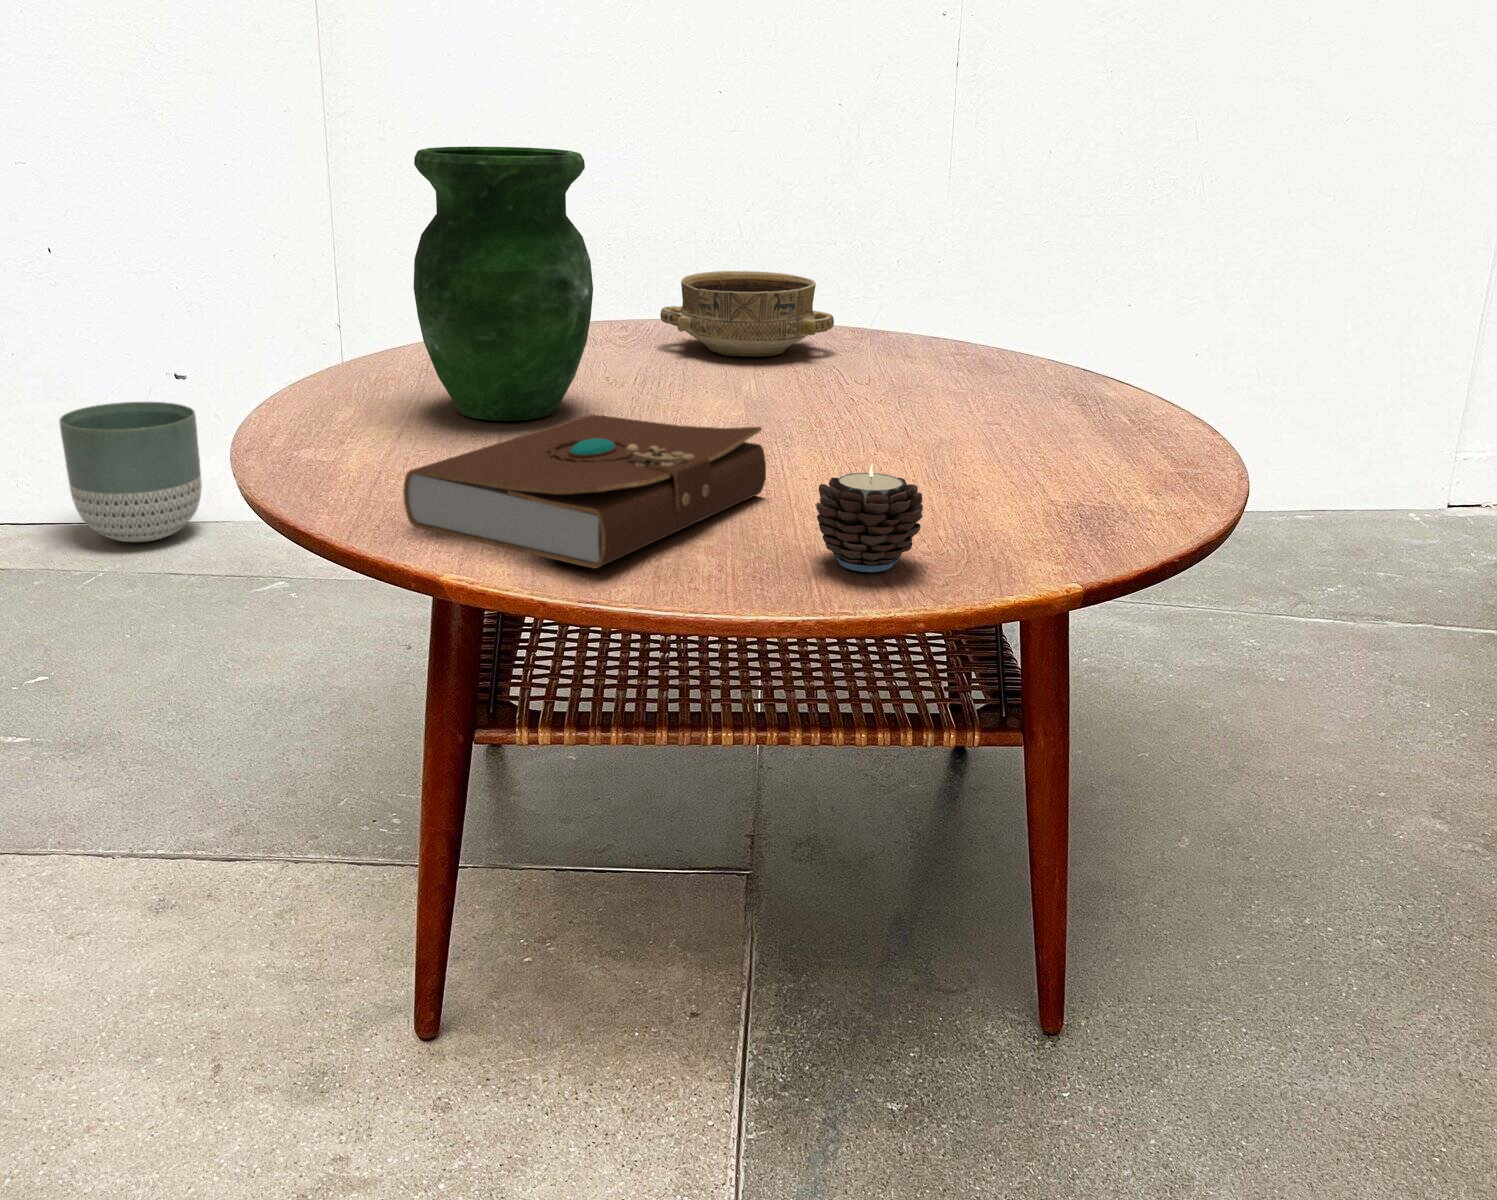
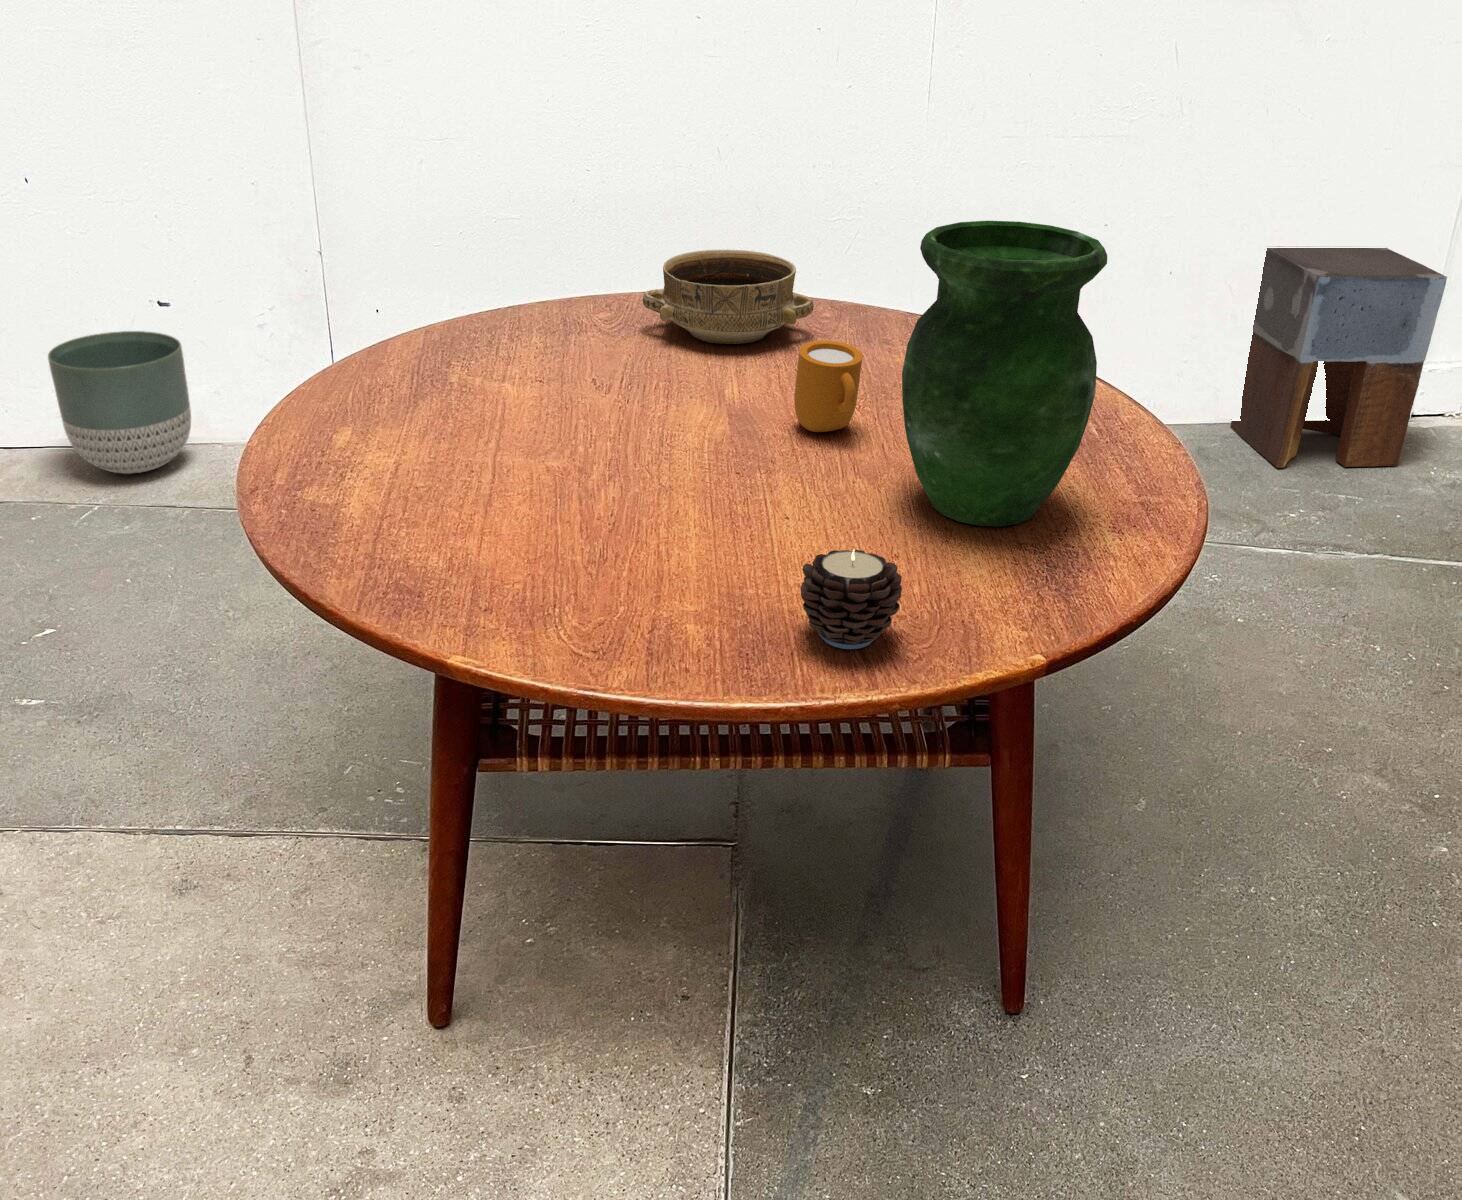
vase: present [414,147,593,421] -> present [902,221,1107,526]
mug: none [813,326,883,418] -> present [794,341,863,432]
stool: none [1265,328,1478,548] -> present [1230,248,1447,468]
book: present [403,414,766,568] -> none [404,455,751,653]

